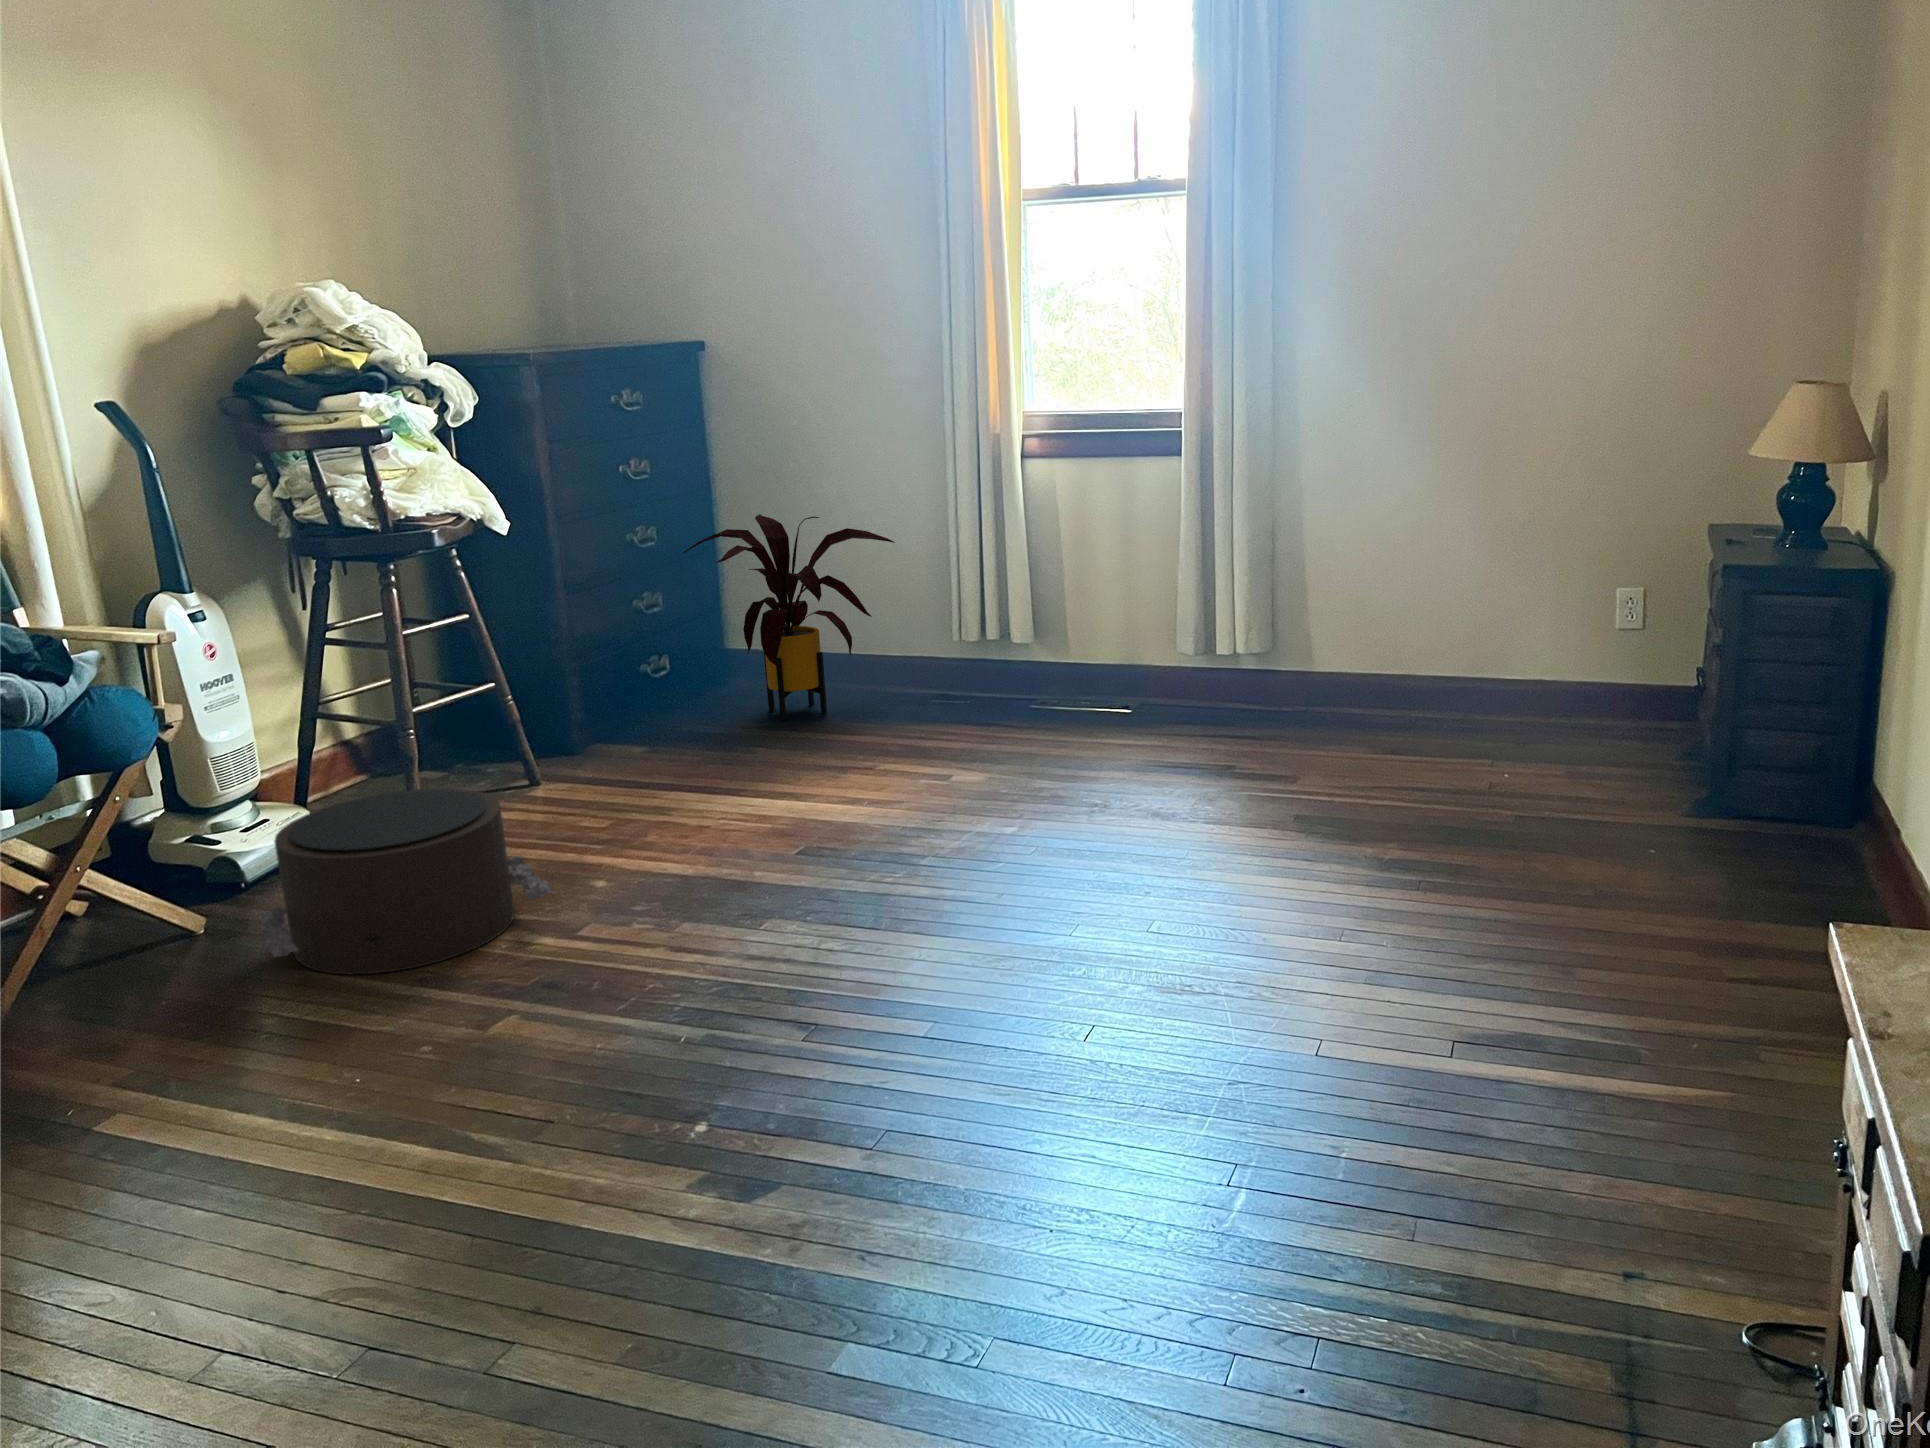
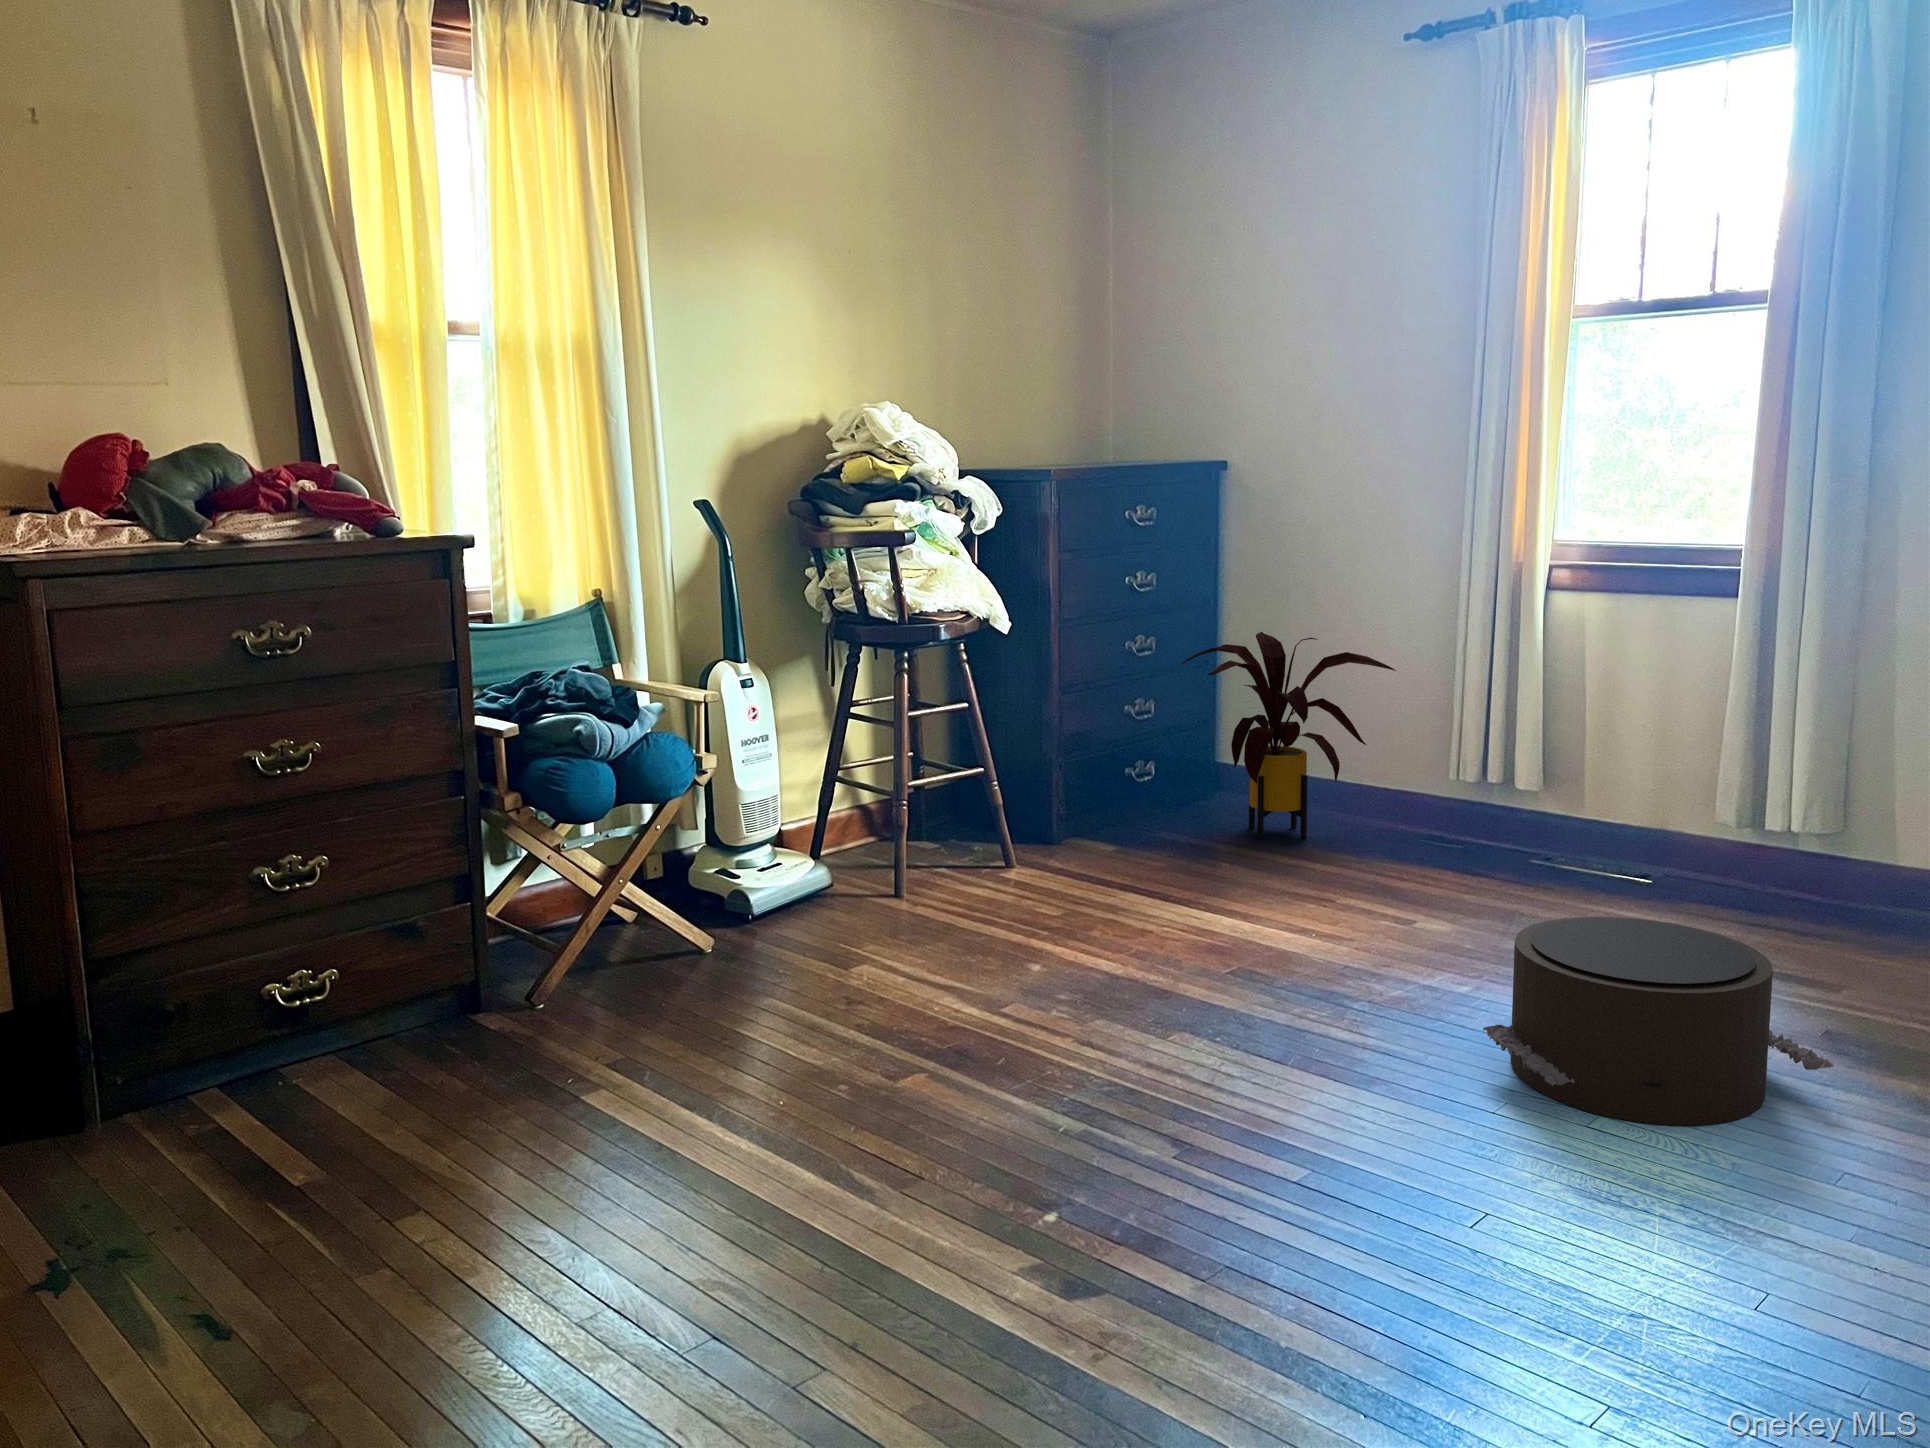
pouf: present [260,788,552,974] -> present [1483,917,1834,1125]

